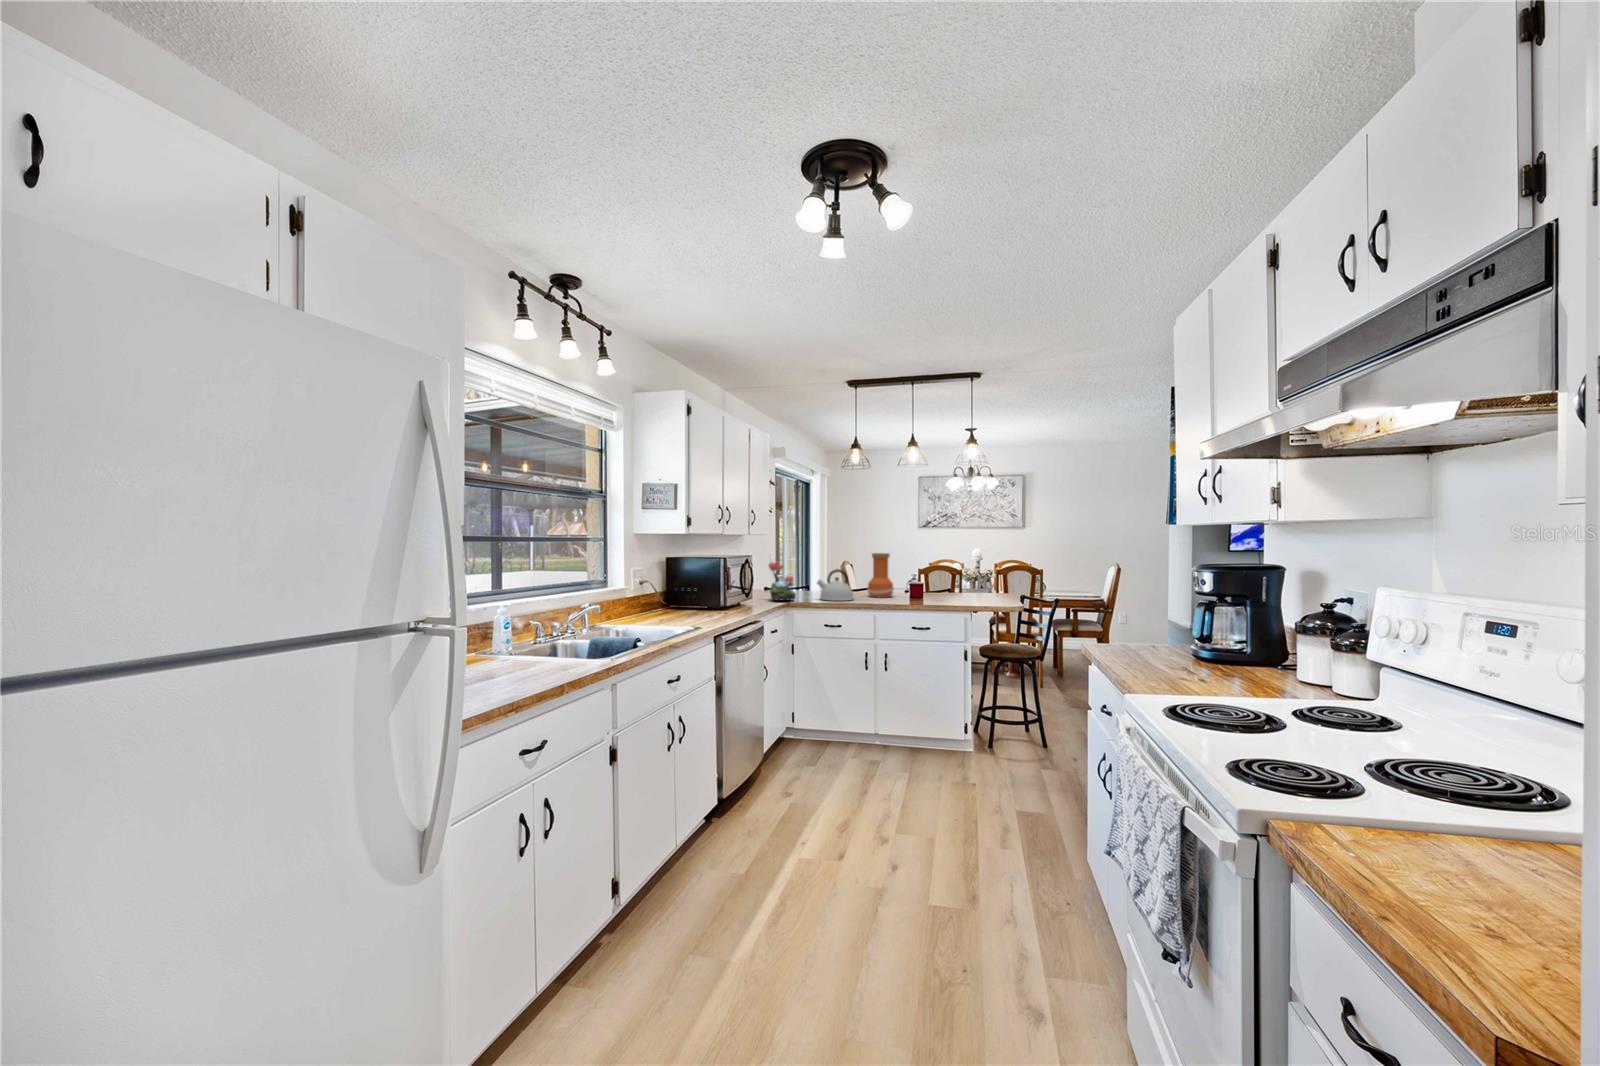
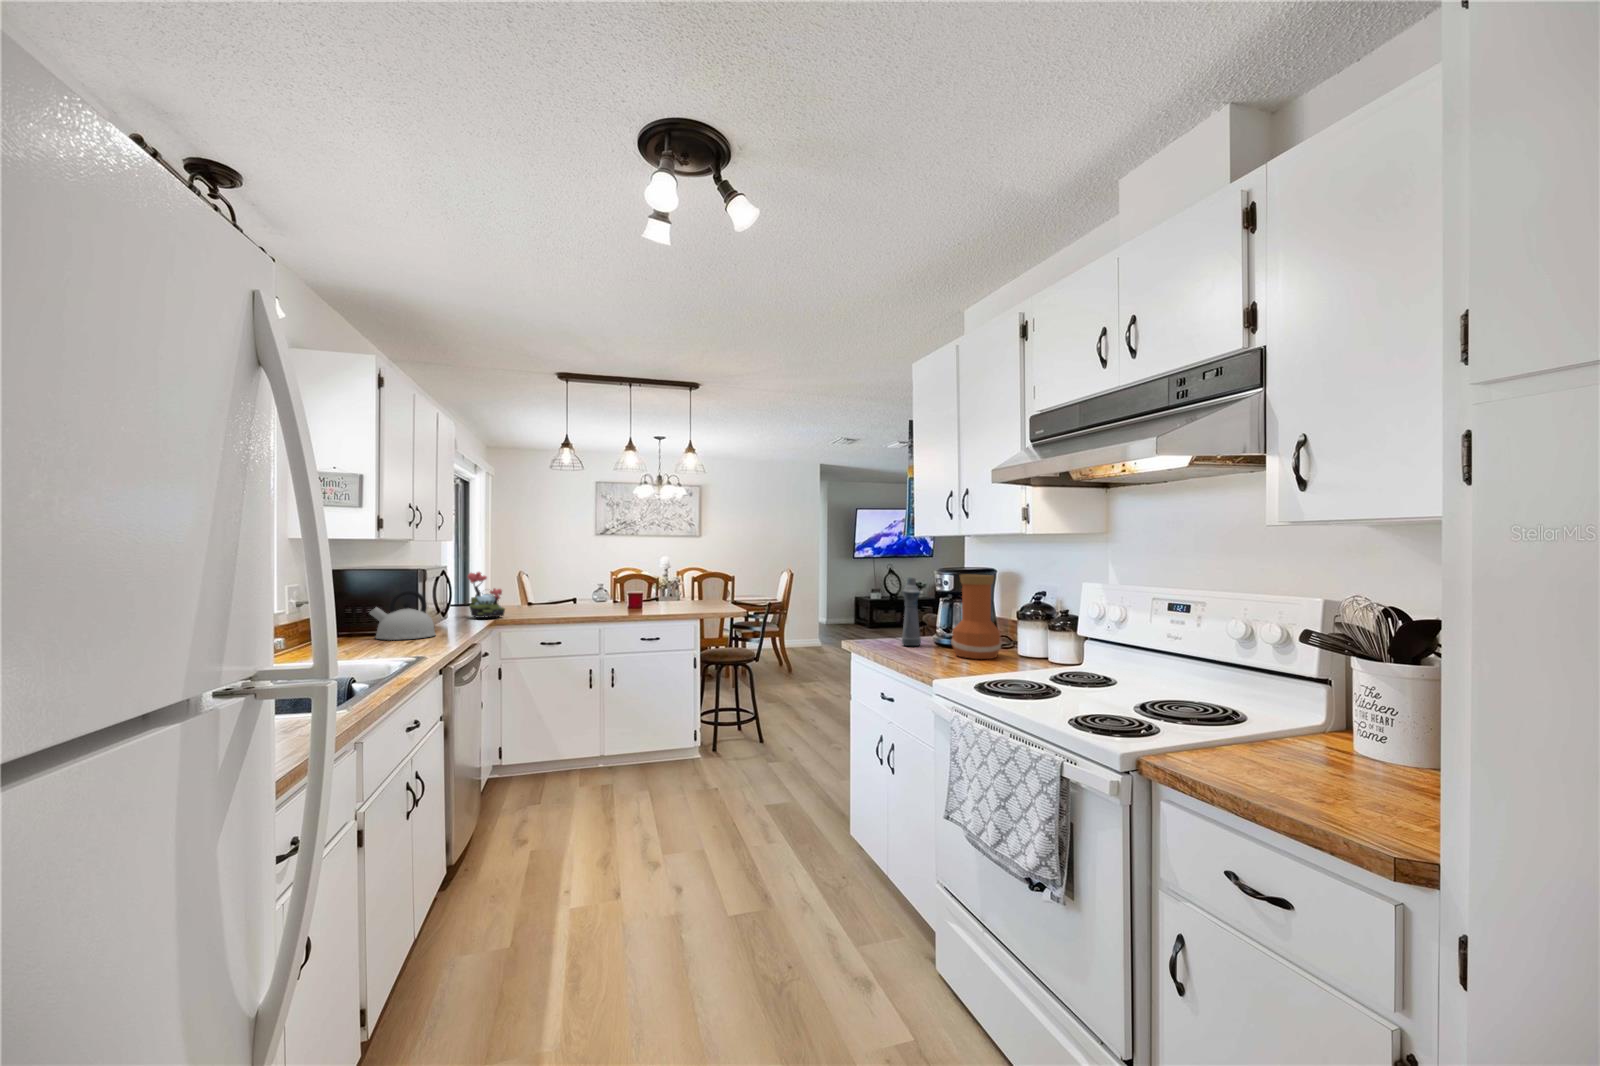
vase: present [867,553,894,598] -> present [951,575,1001,659]
kettle: present [817,569,853,601] -> present [370,591,436,640]
bottle: none [1148,575,1174,656] -> present [902,578,921,646]

